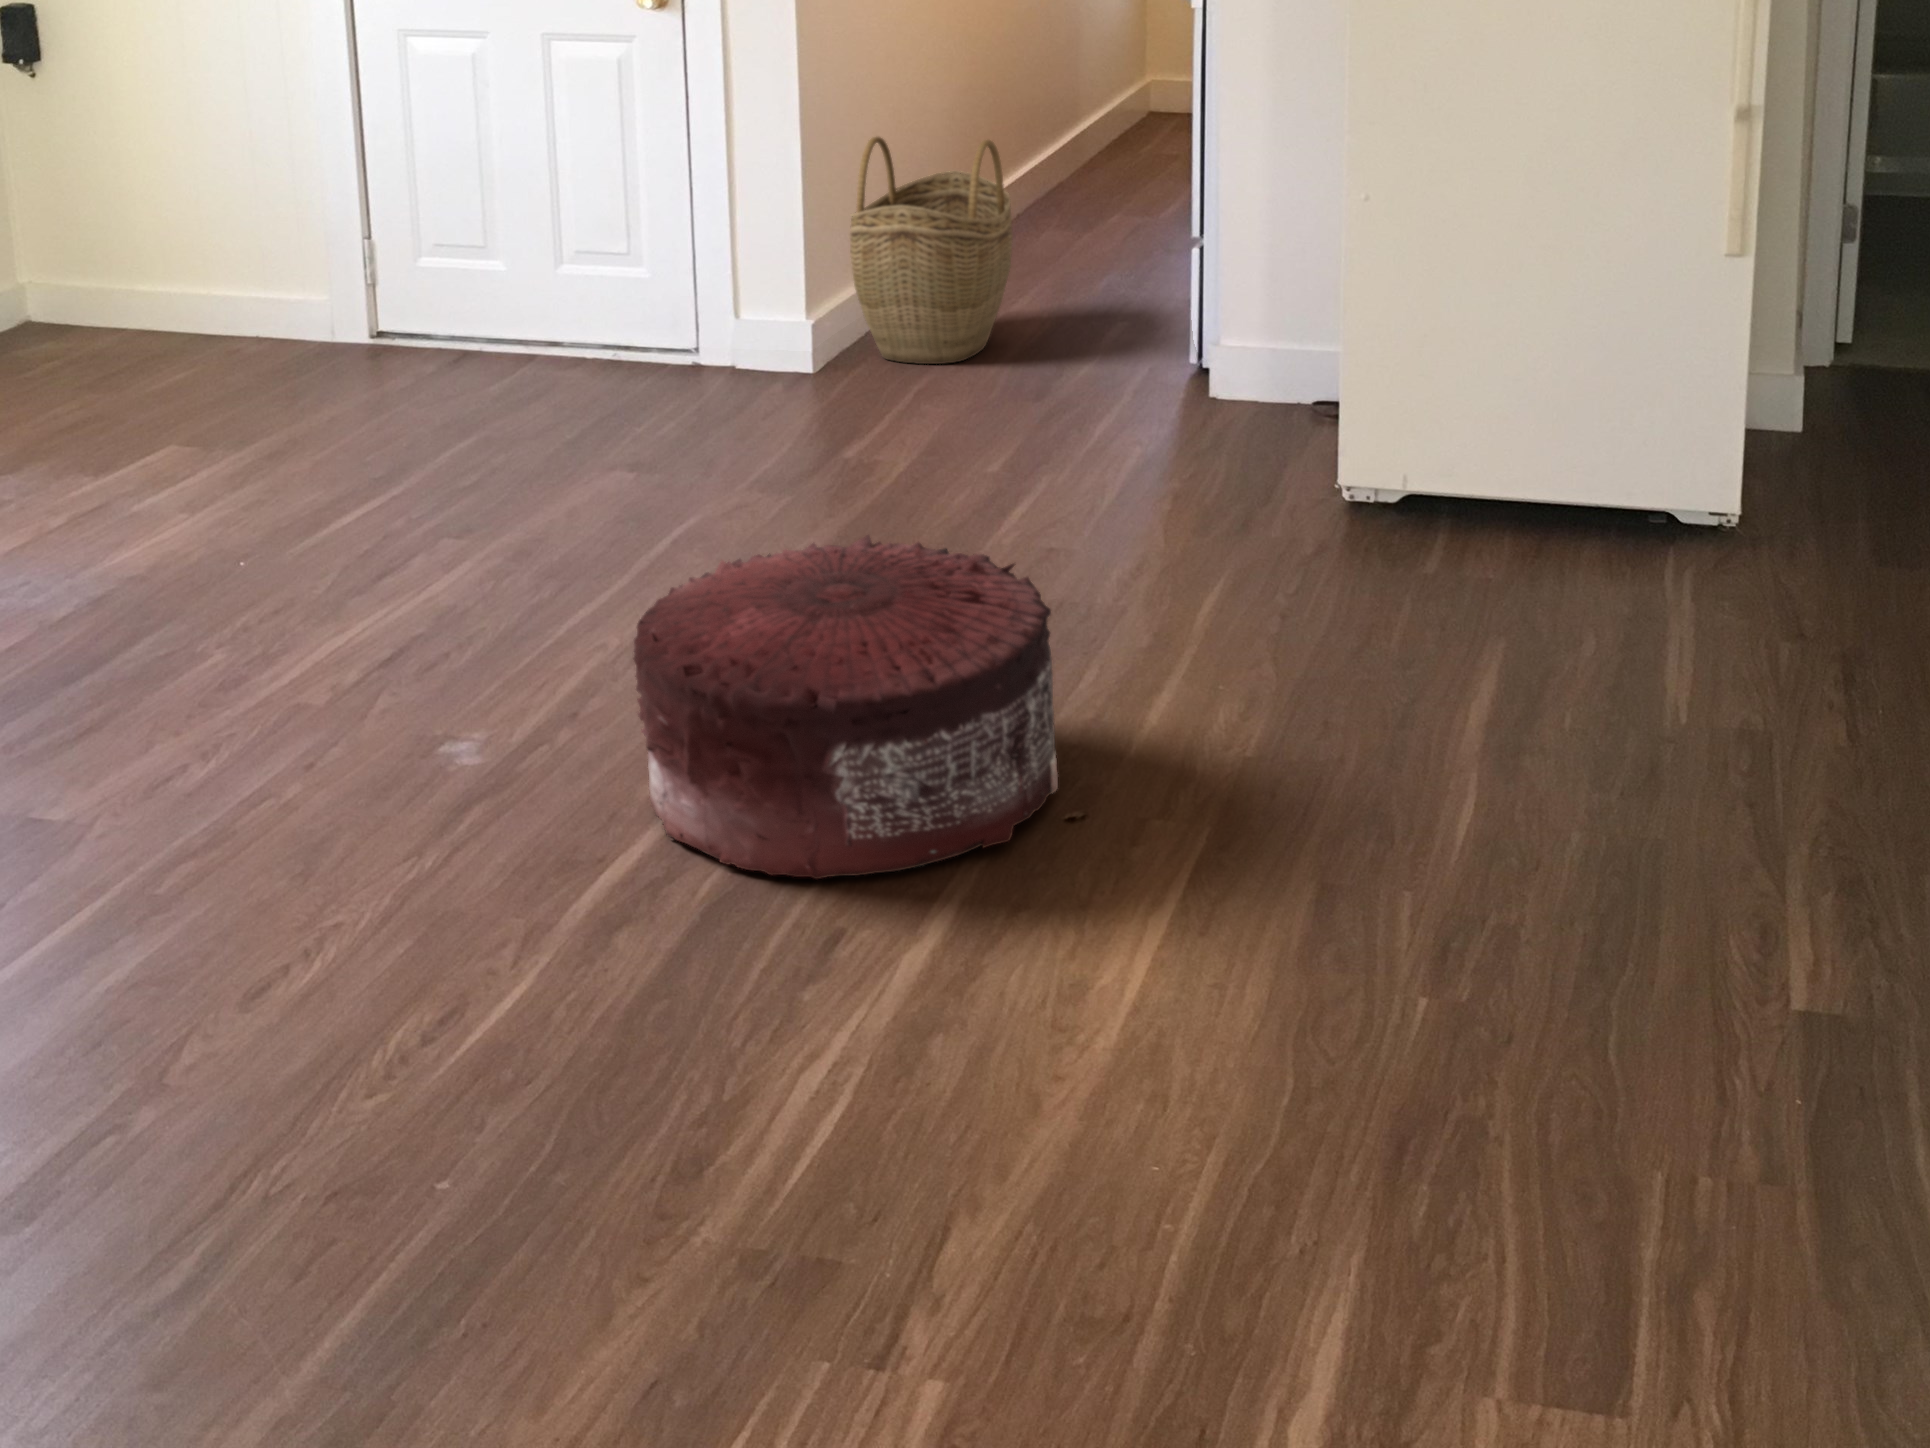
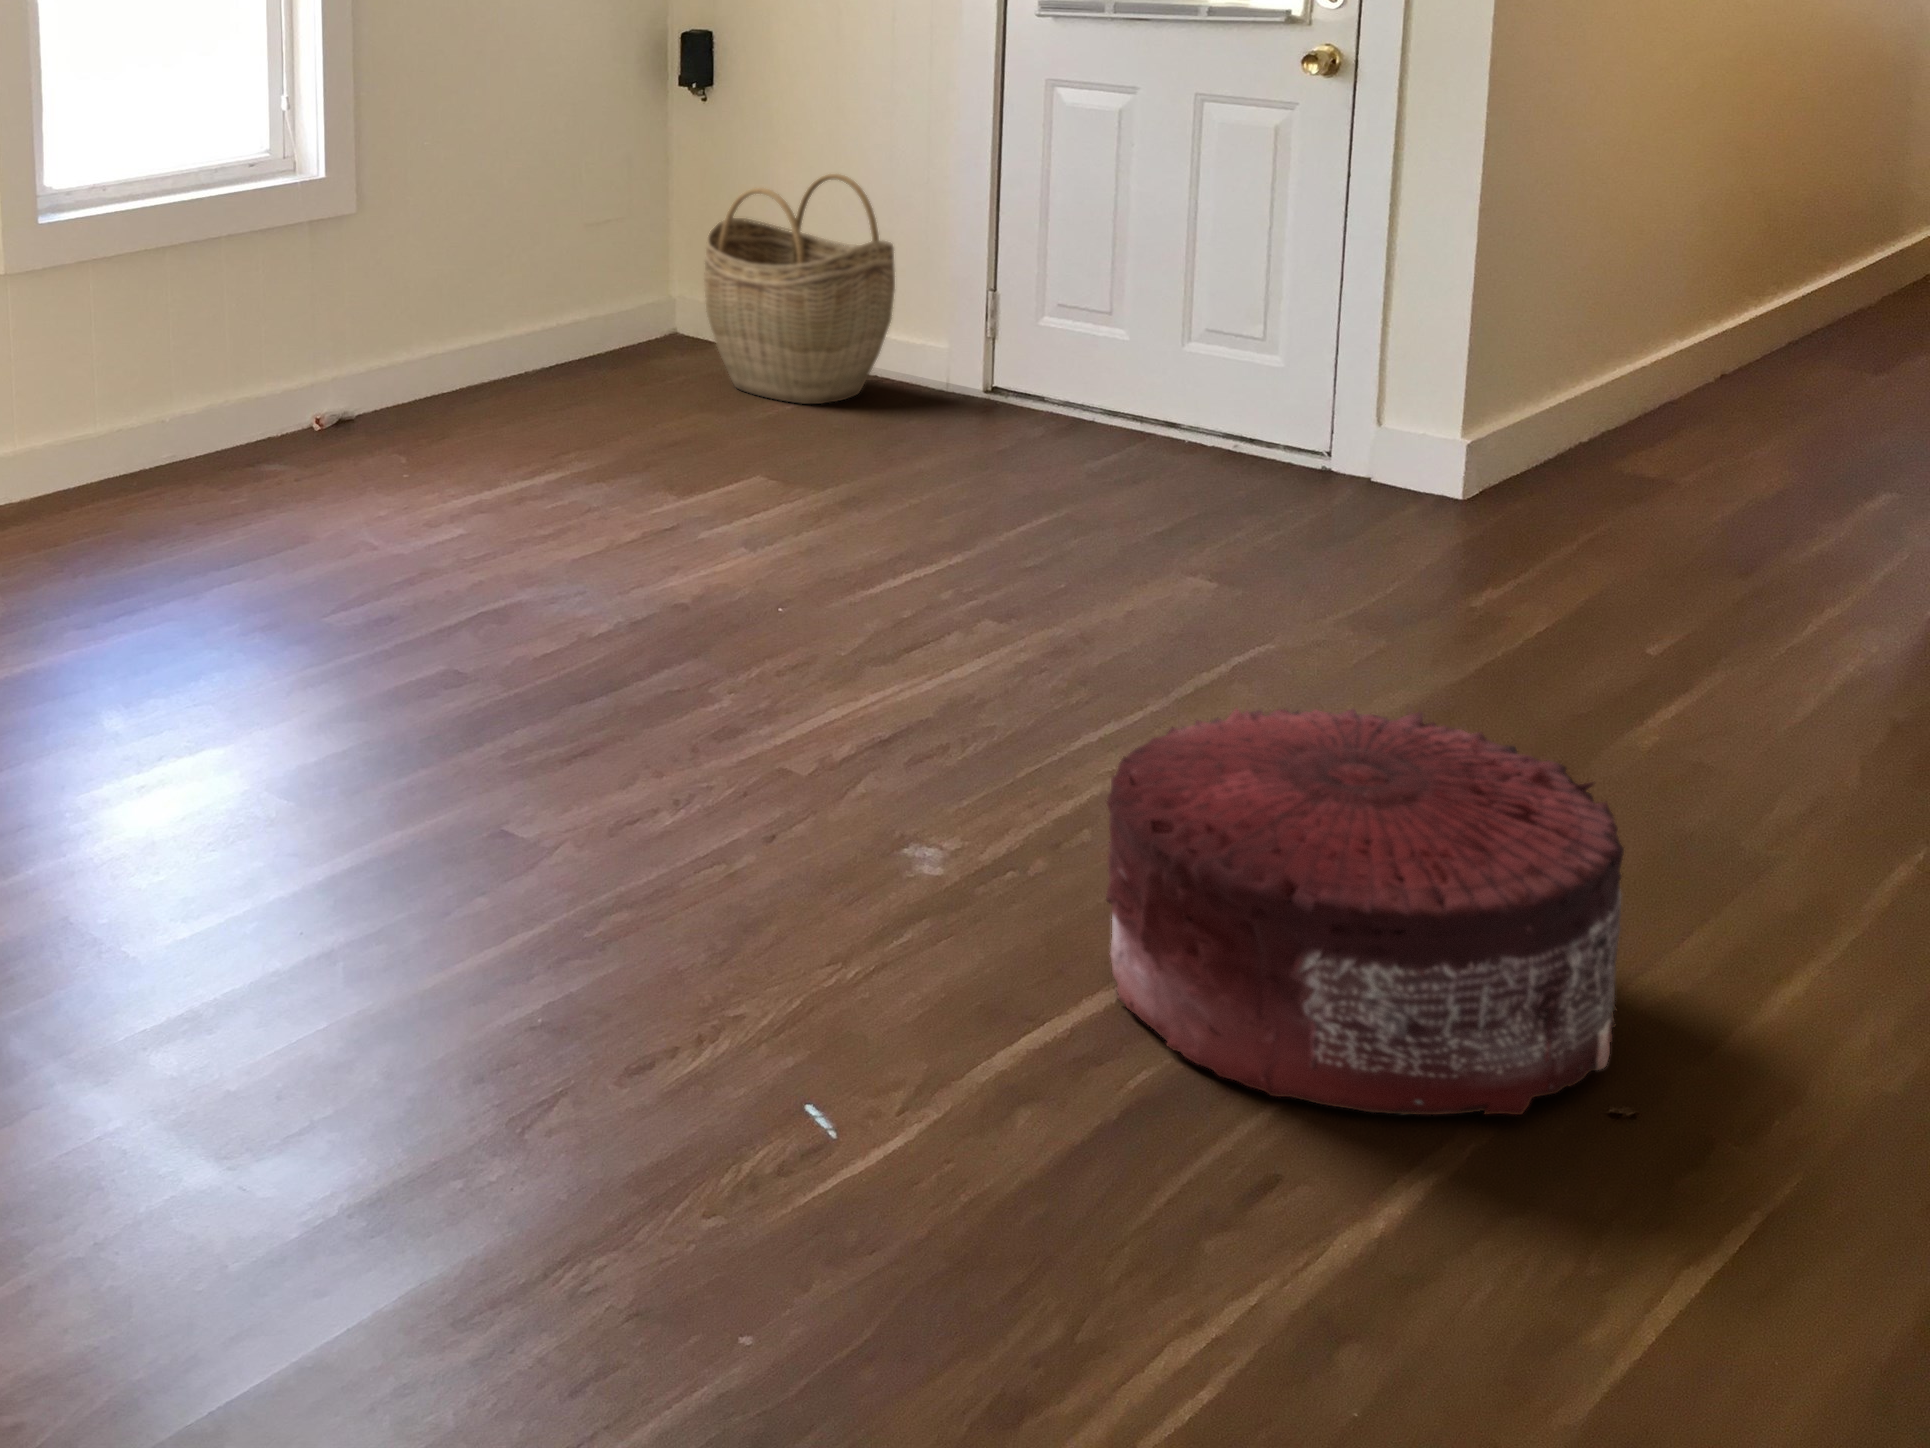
woven basket: present [850,137,1013,364] -> present [704,174,895,404]

